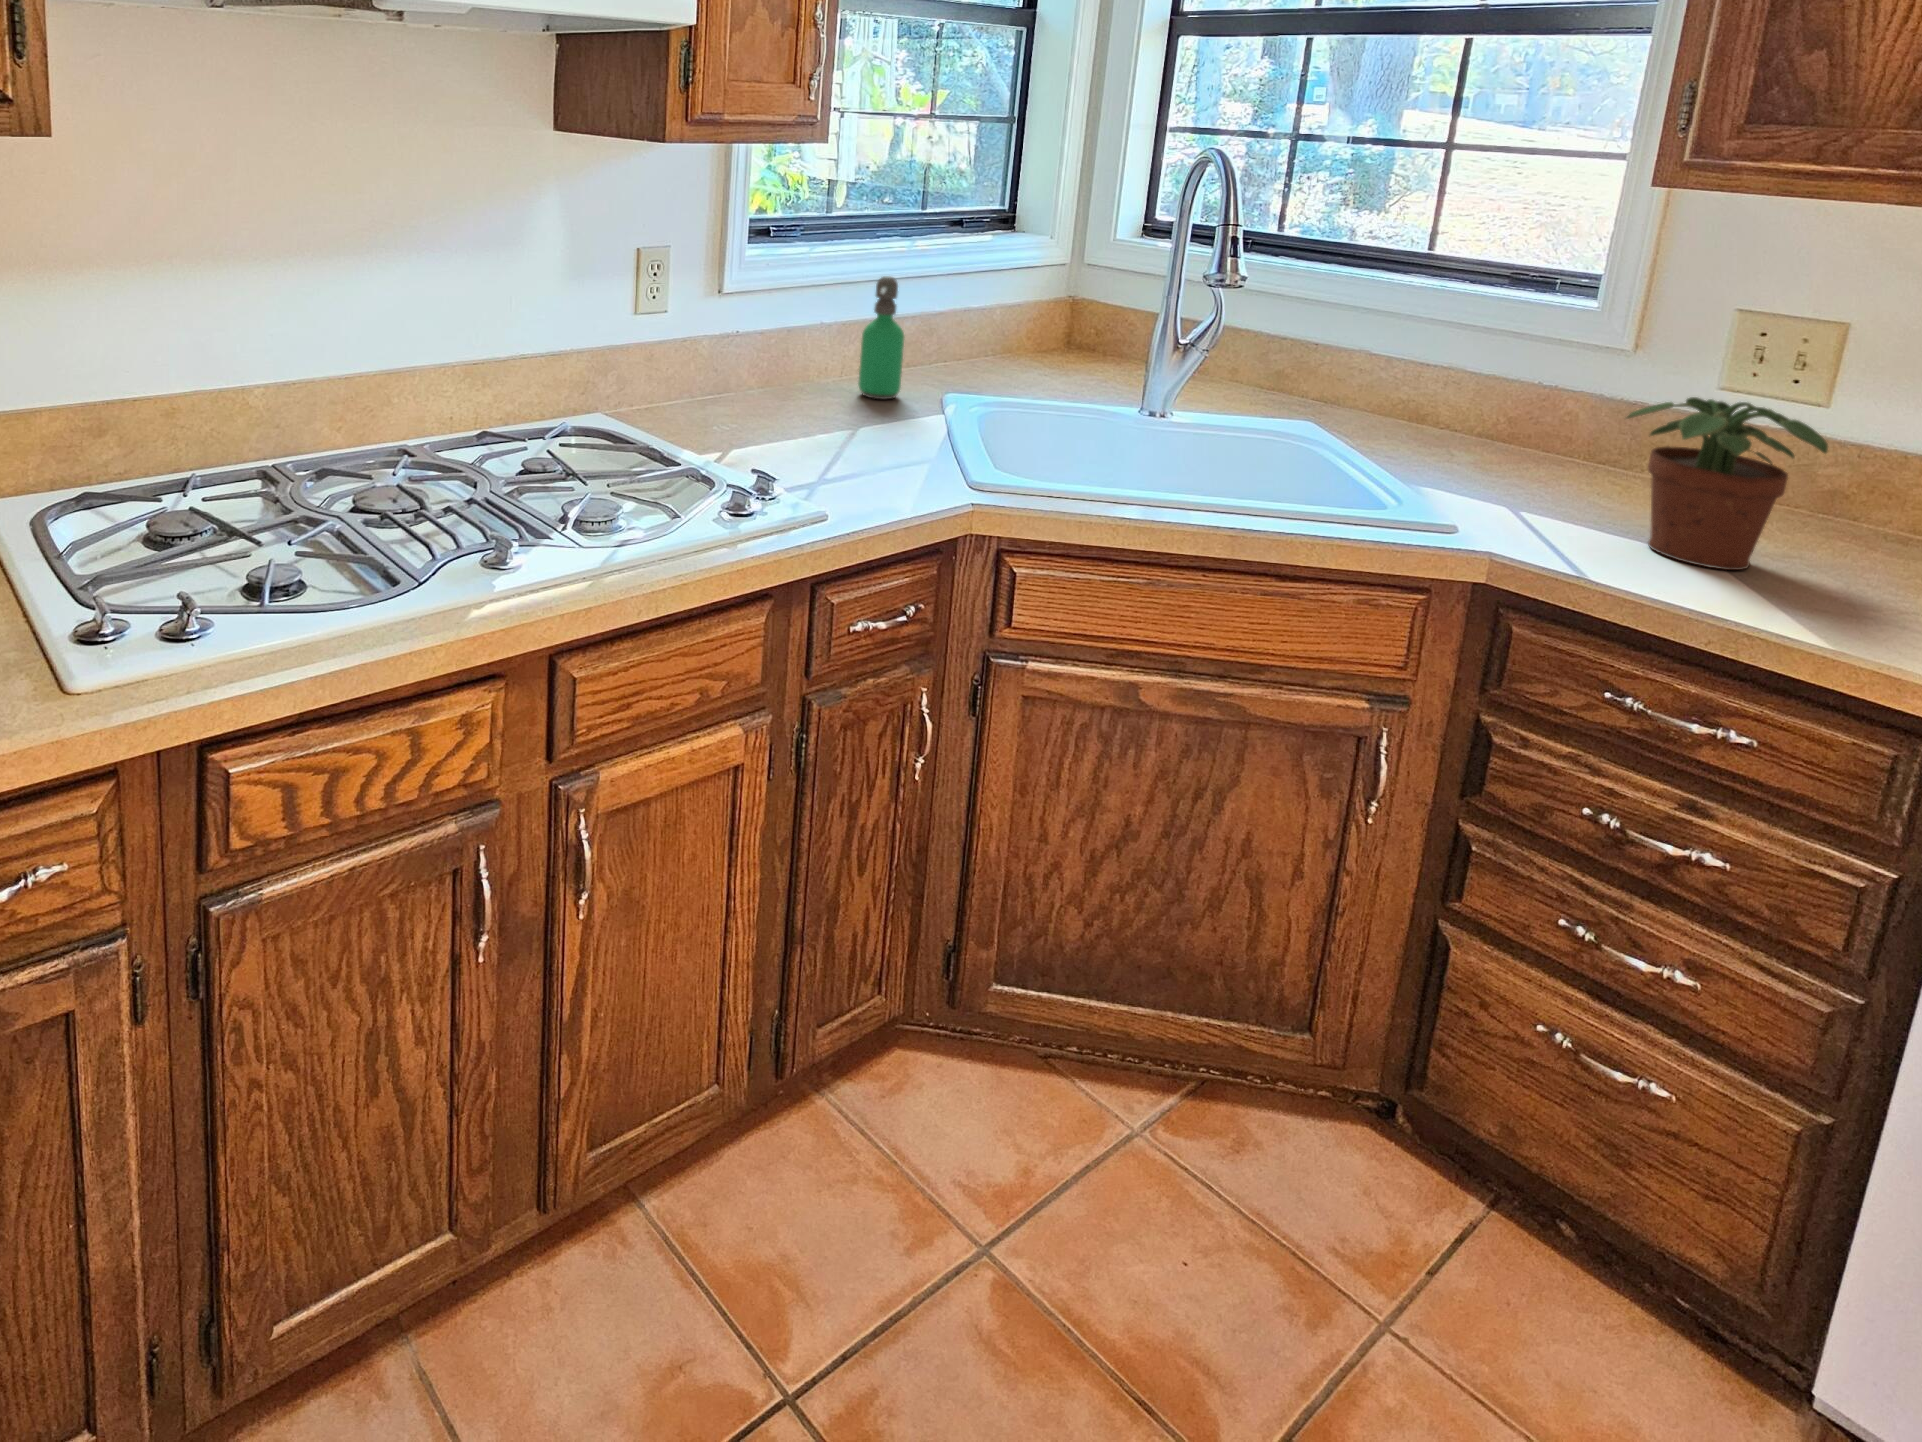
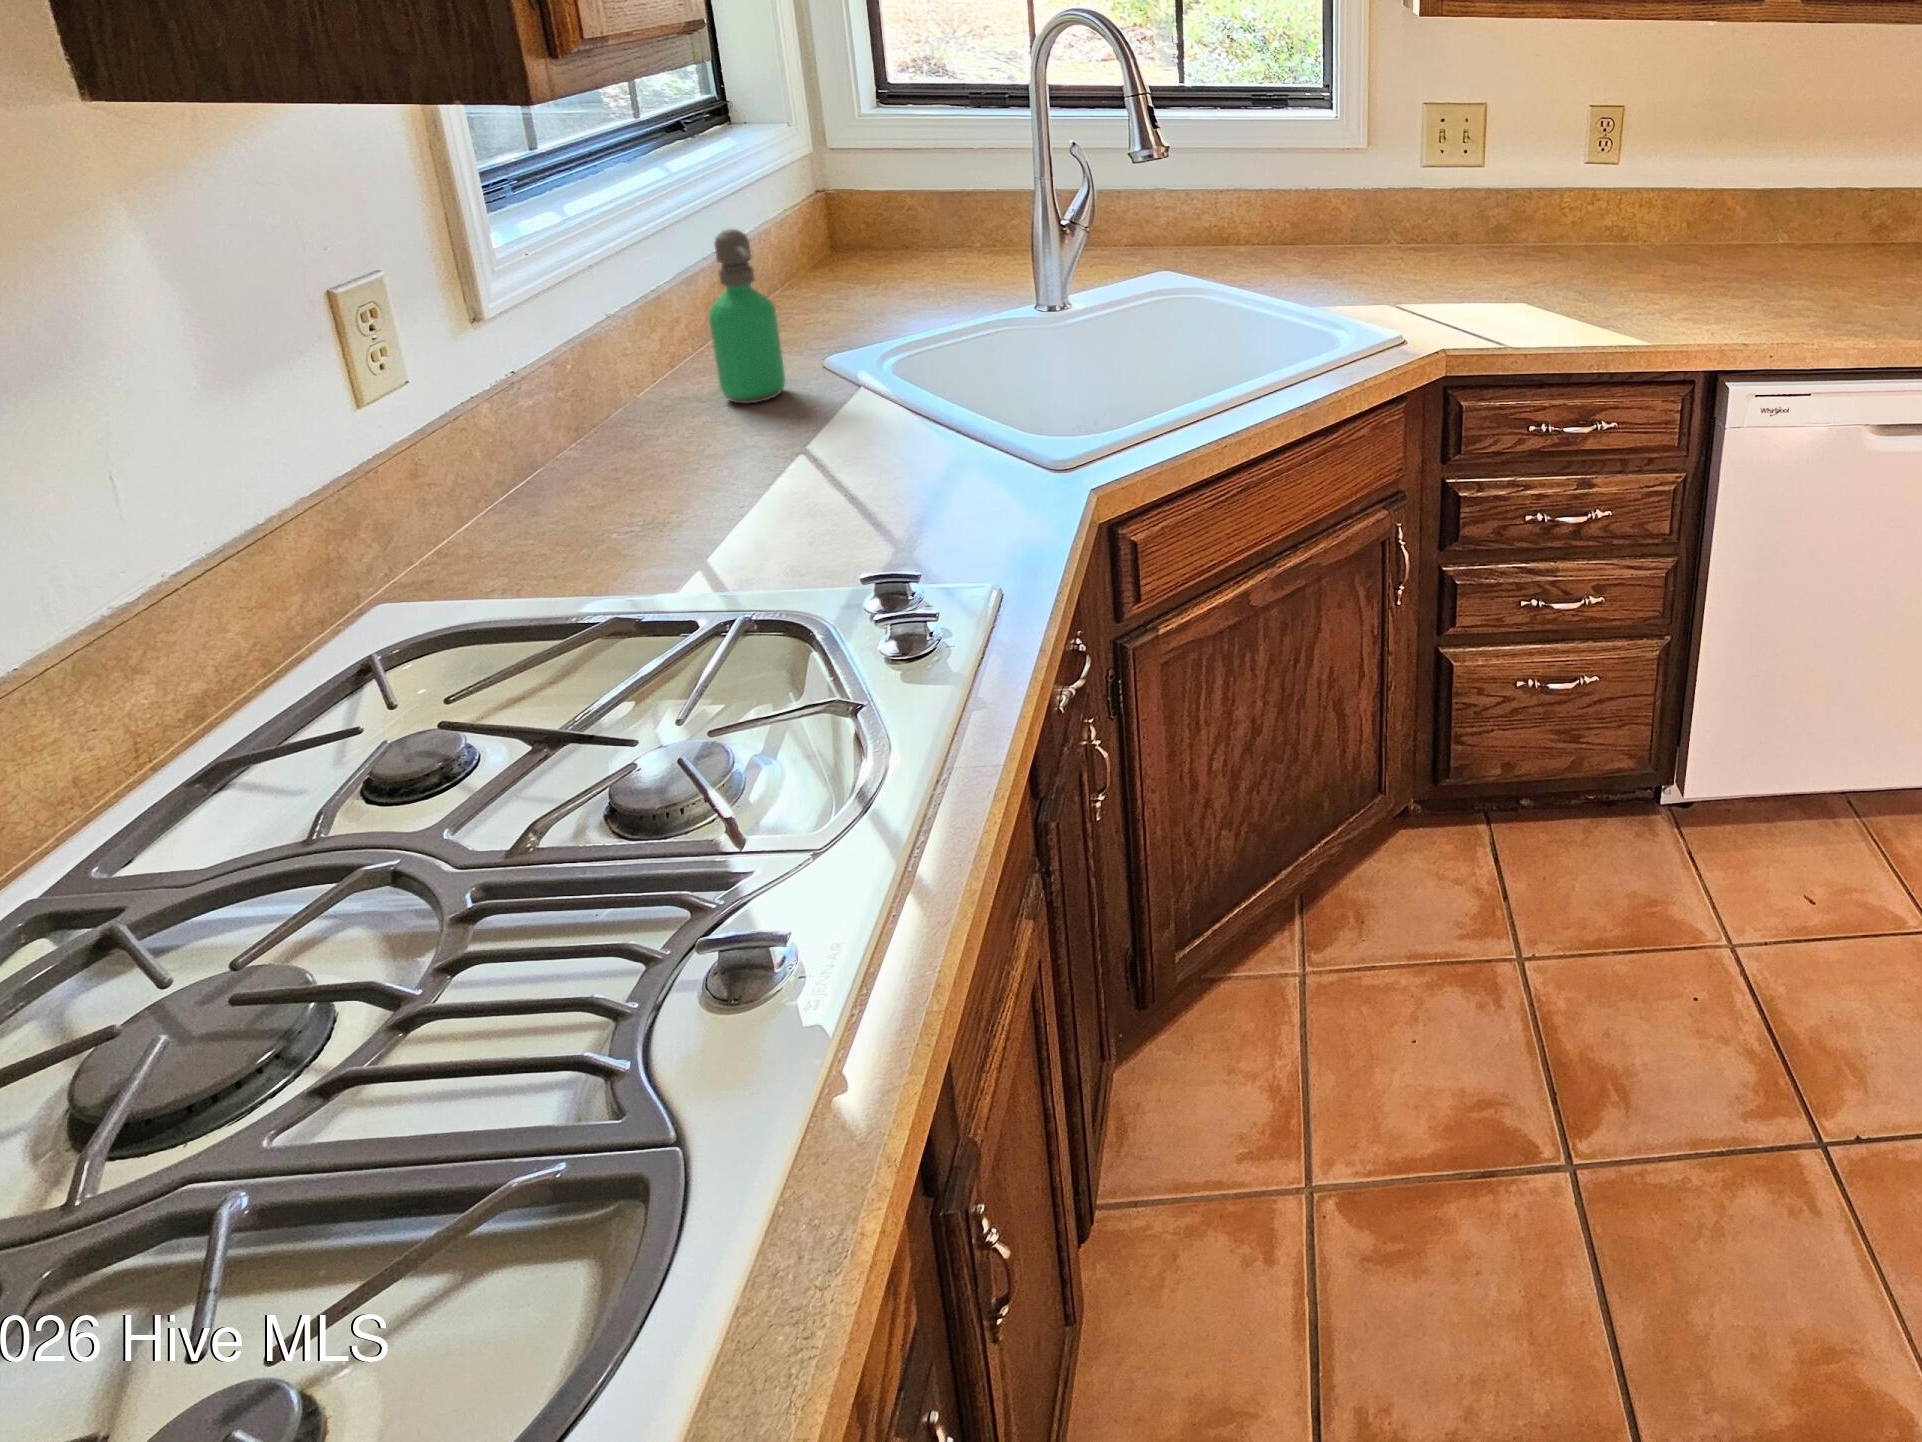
potted plant: present [1626,397,1828,570] -> none [1465,177,1573,308]

